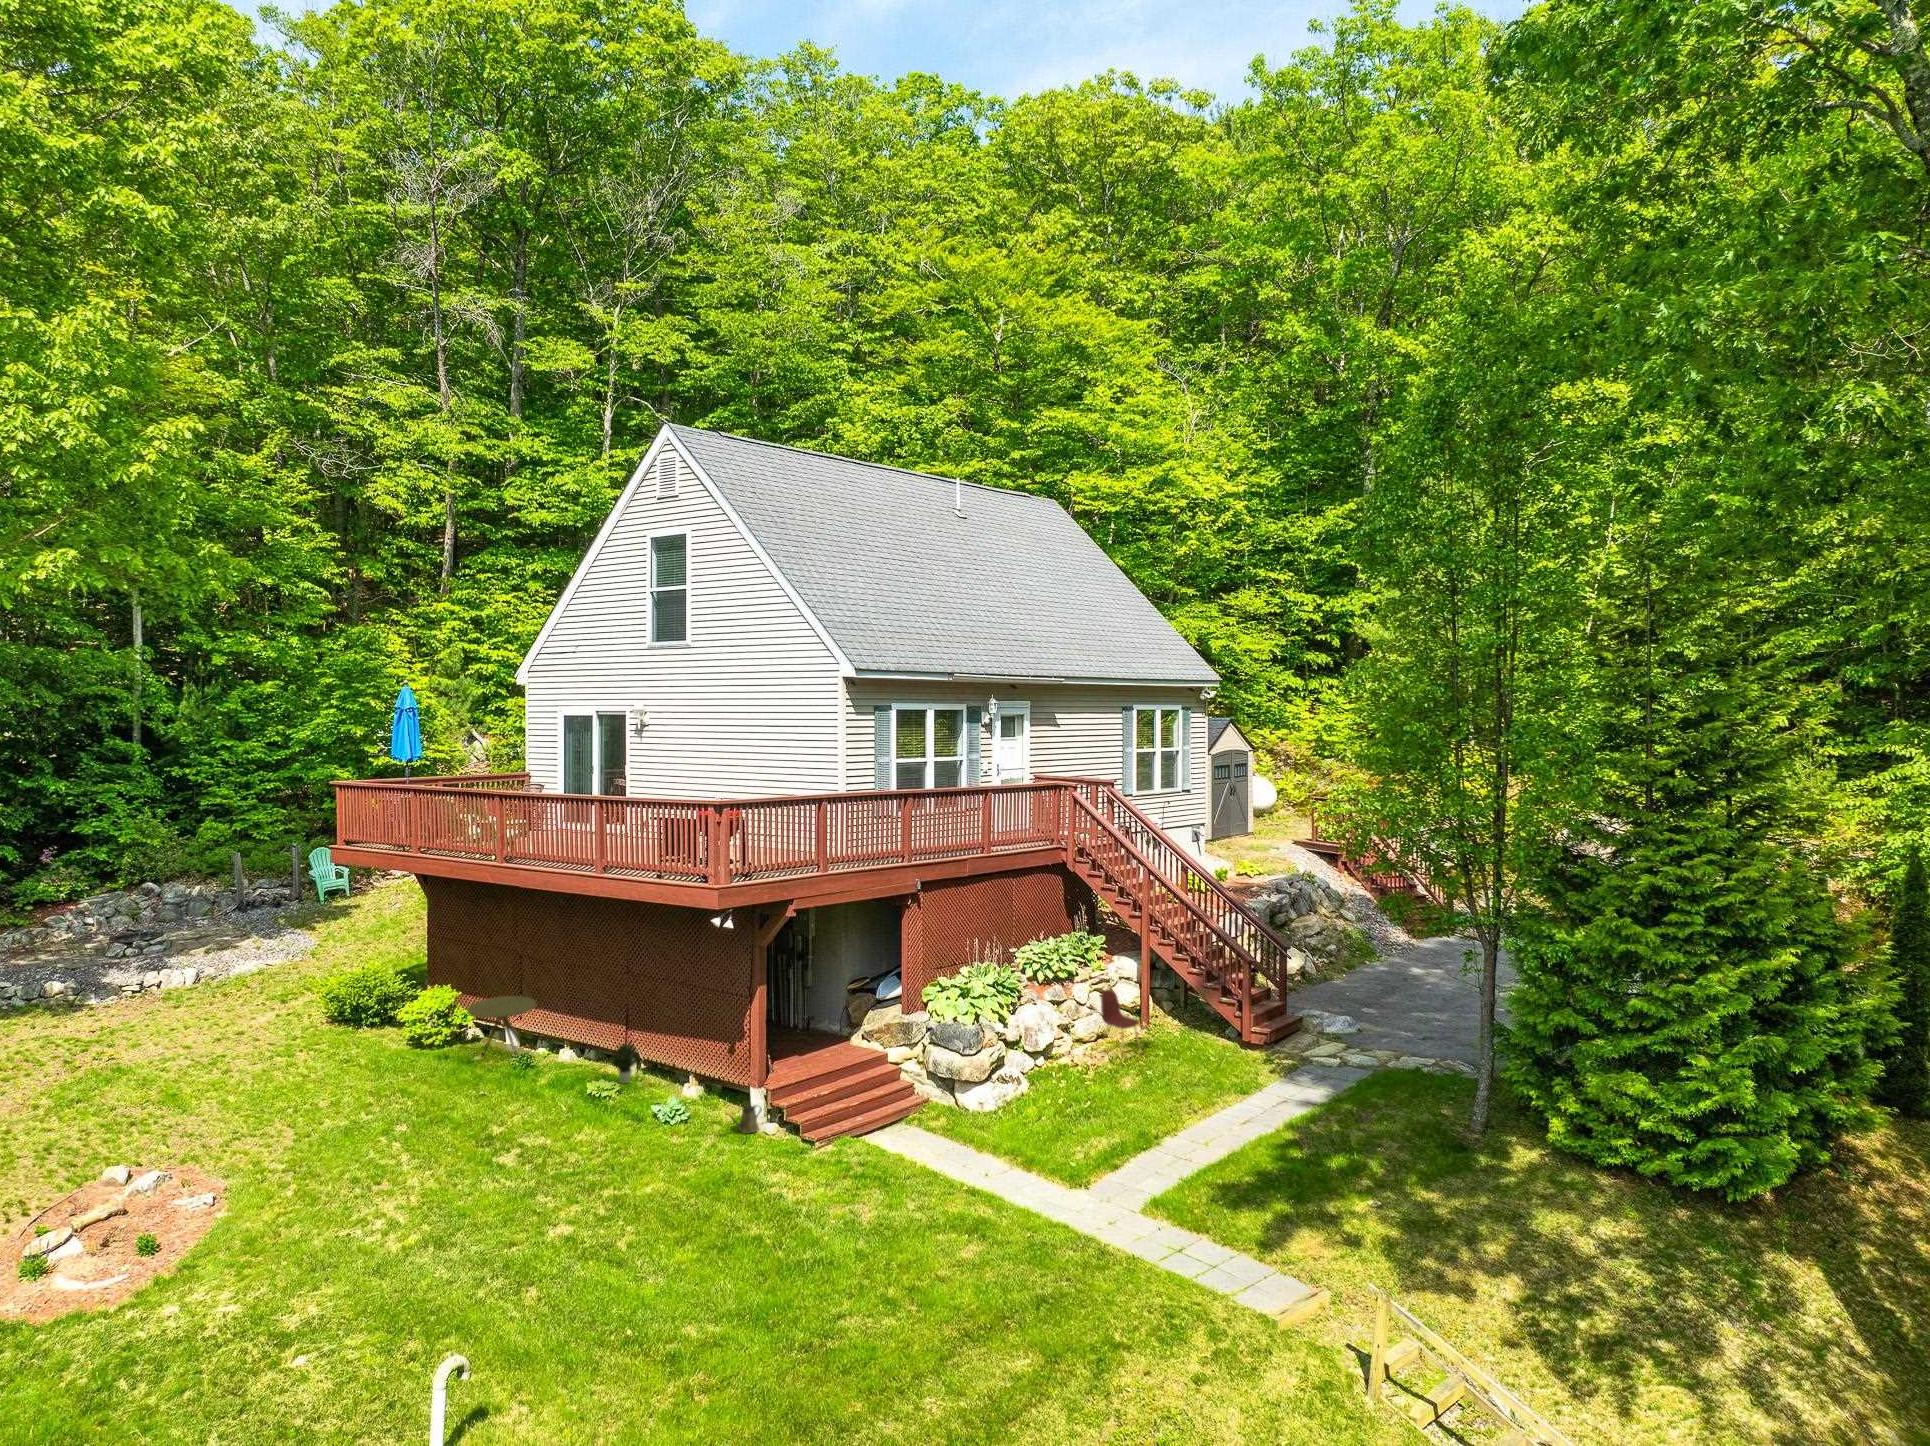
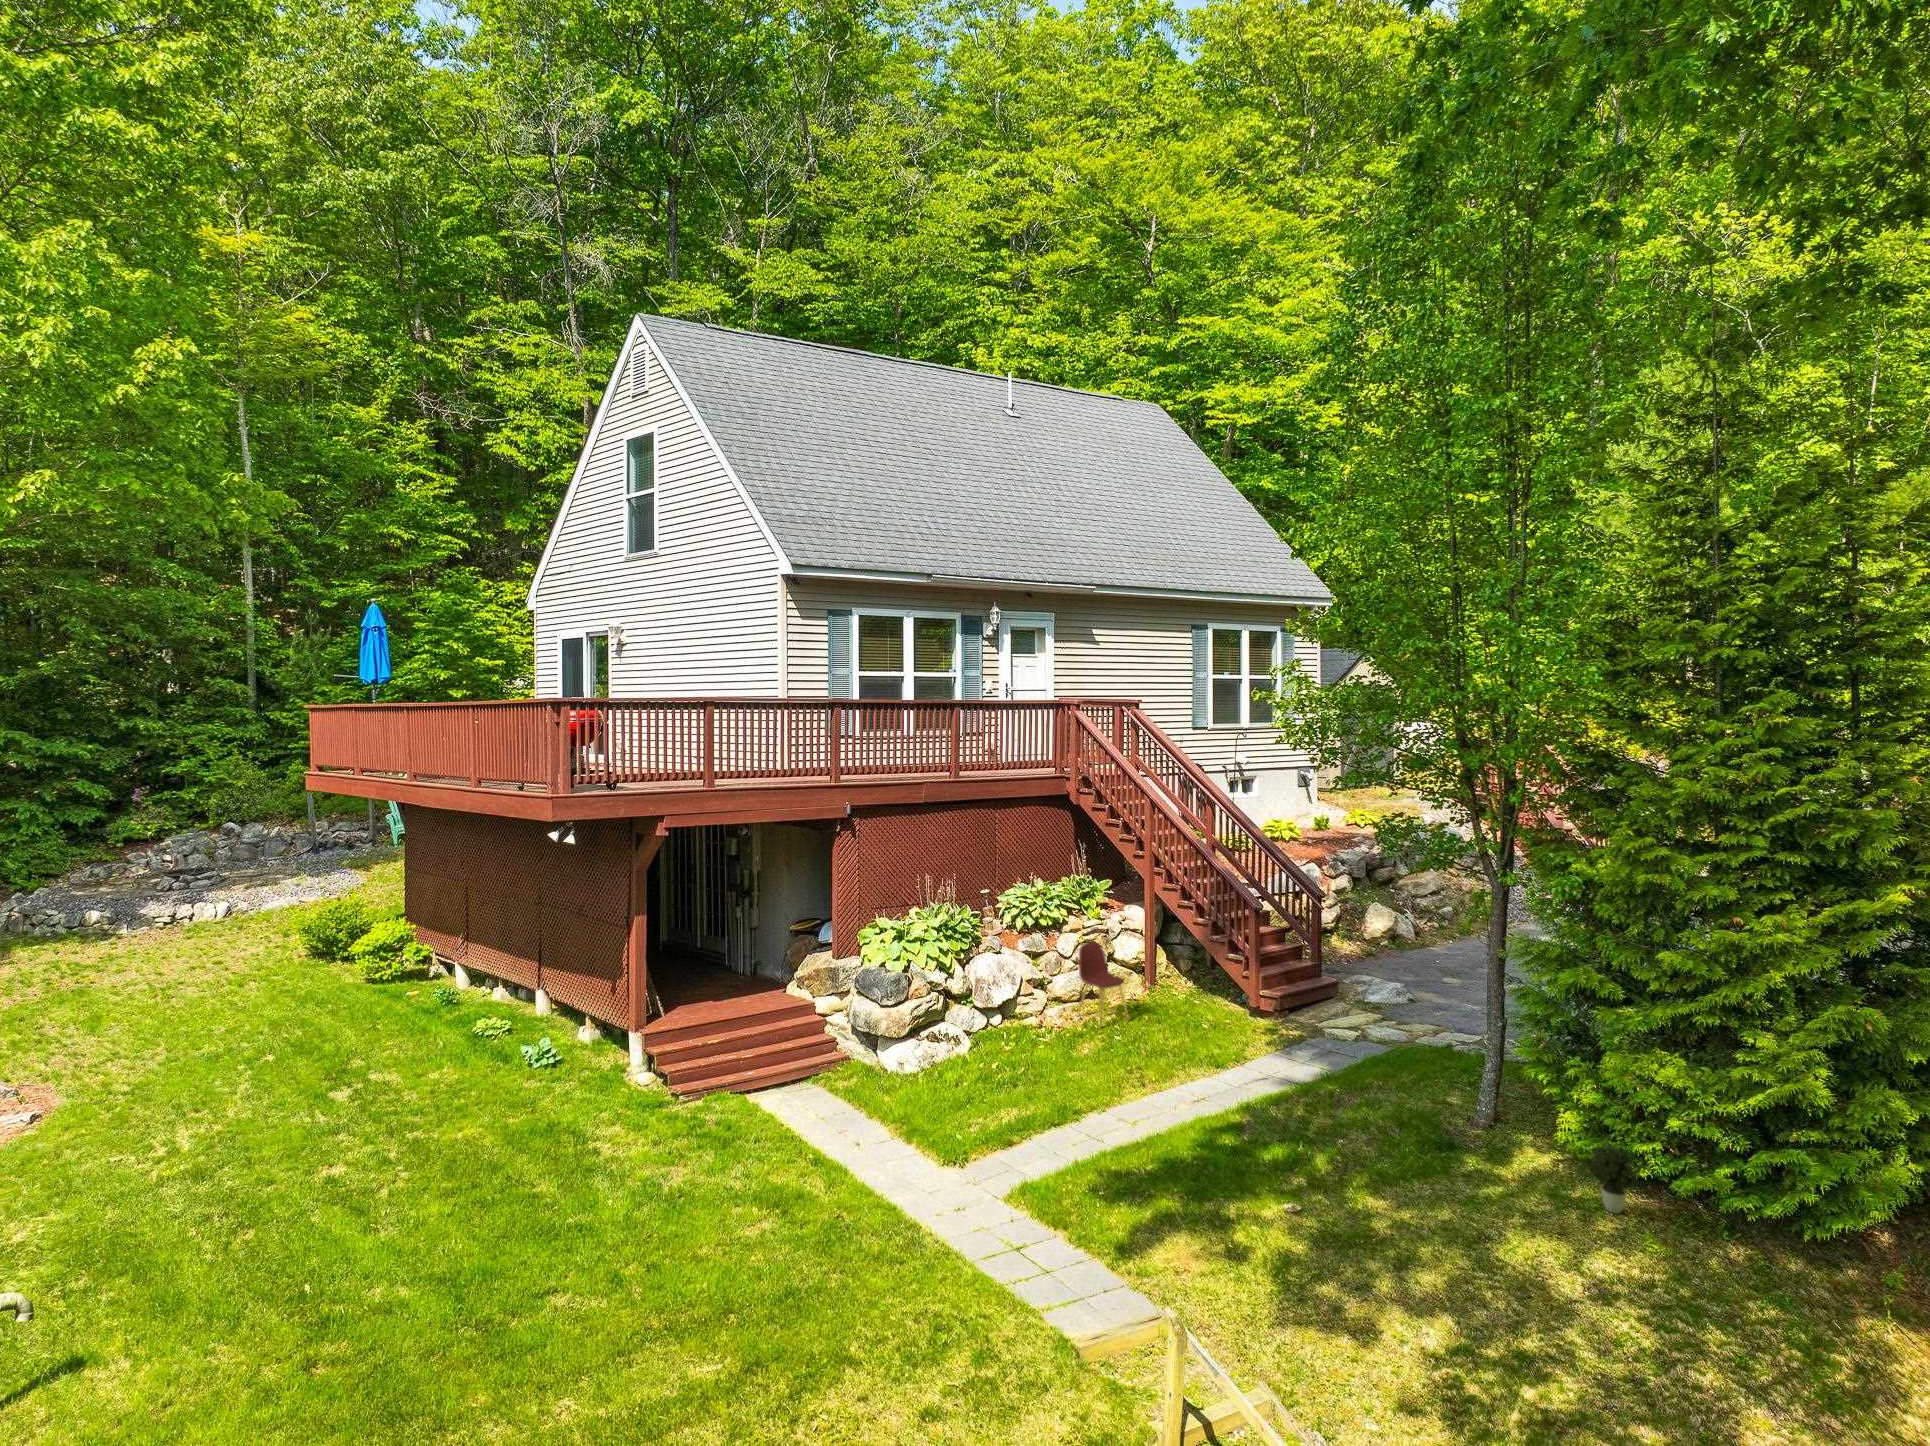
round table: present [467,996,536,1056] -> none [392,929,467,990]
potted plant: present [612,1043,639,1084] -> present [1589,1144,1641,1214]
watering can: present [729,1105,762,1134] -> none [588,1049,637,1079]

